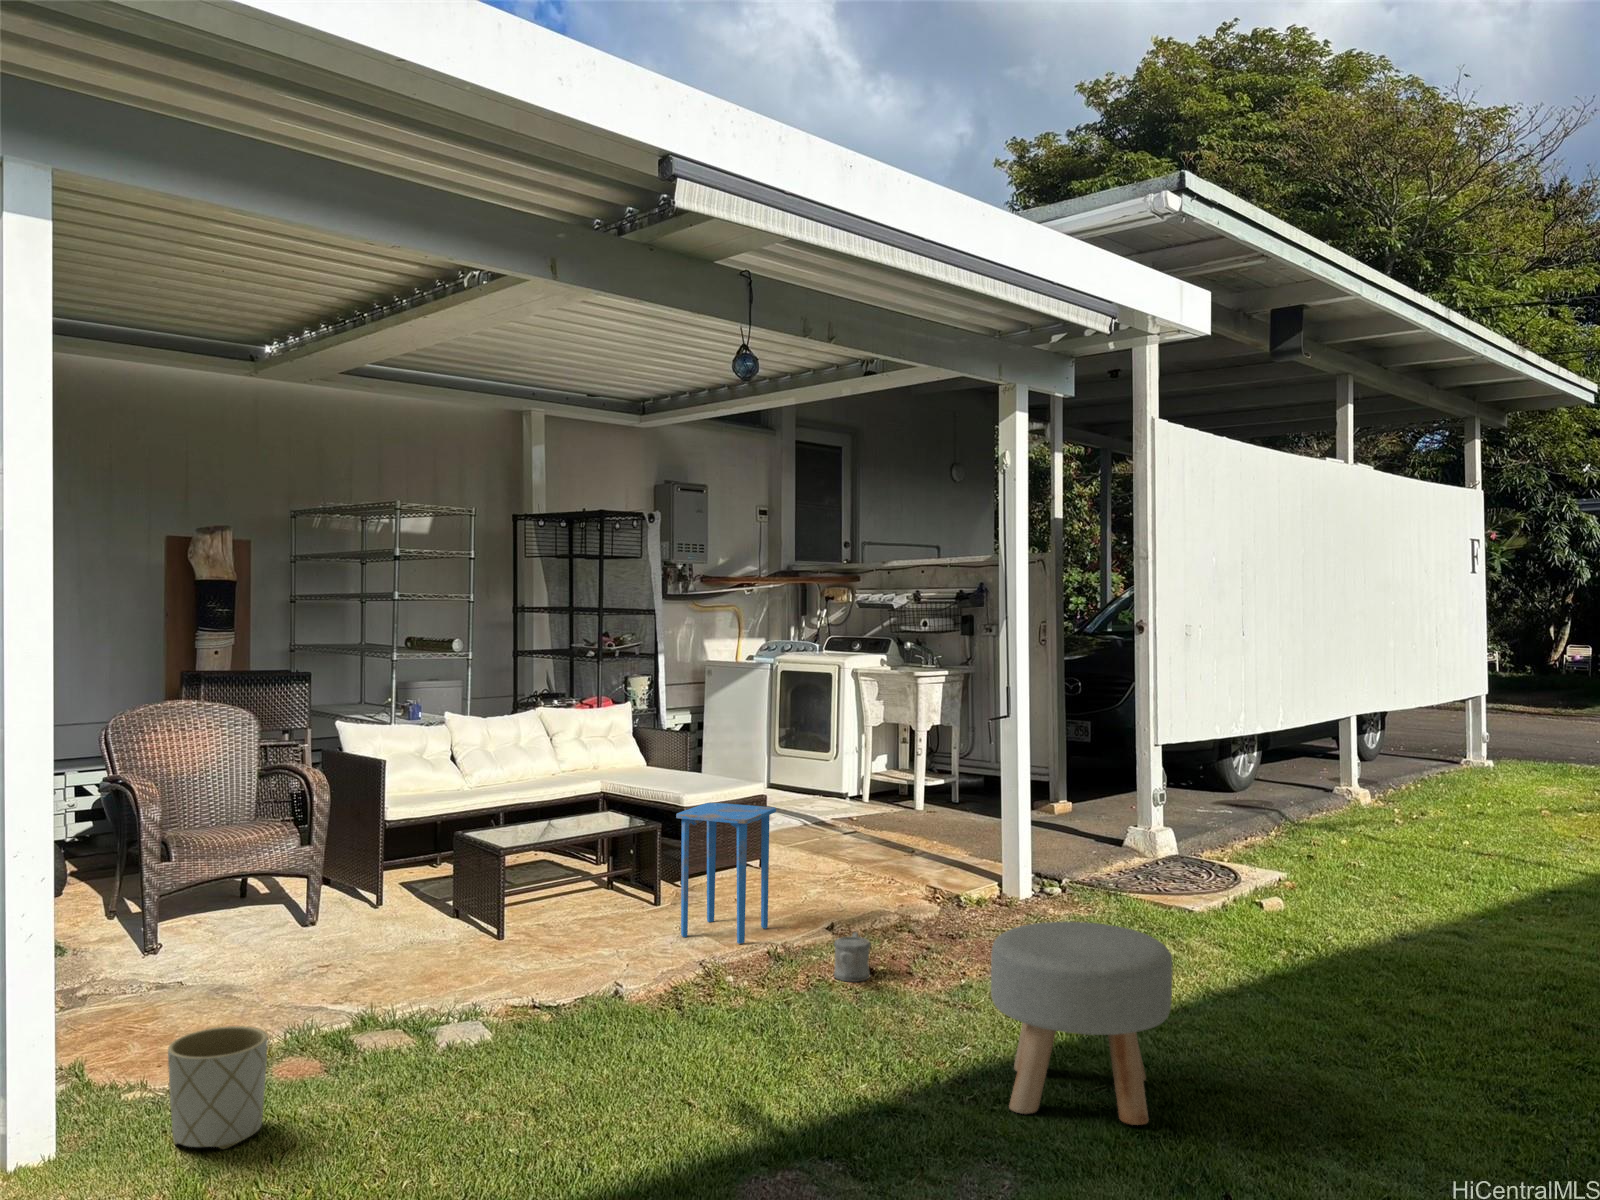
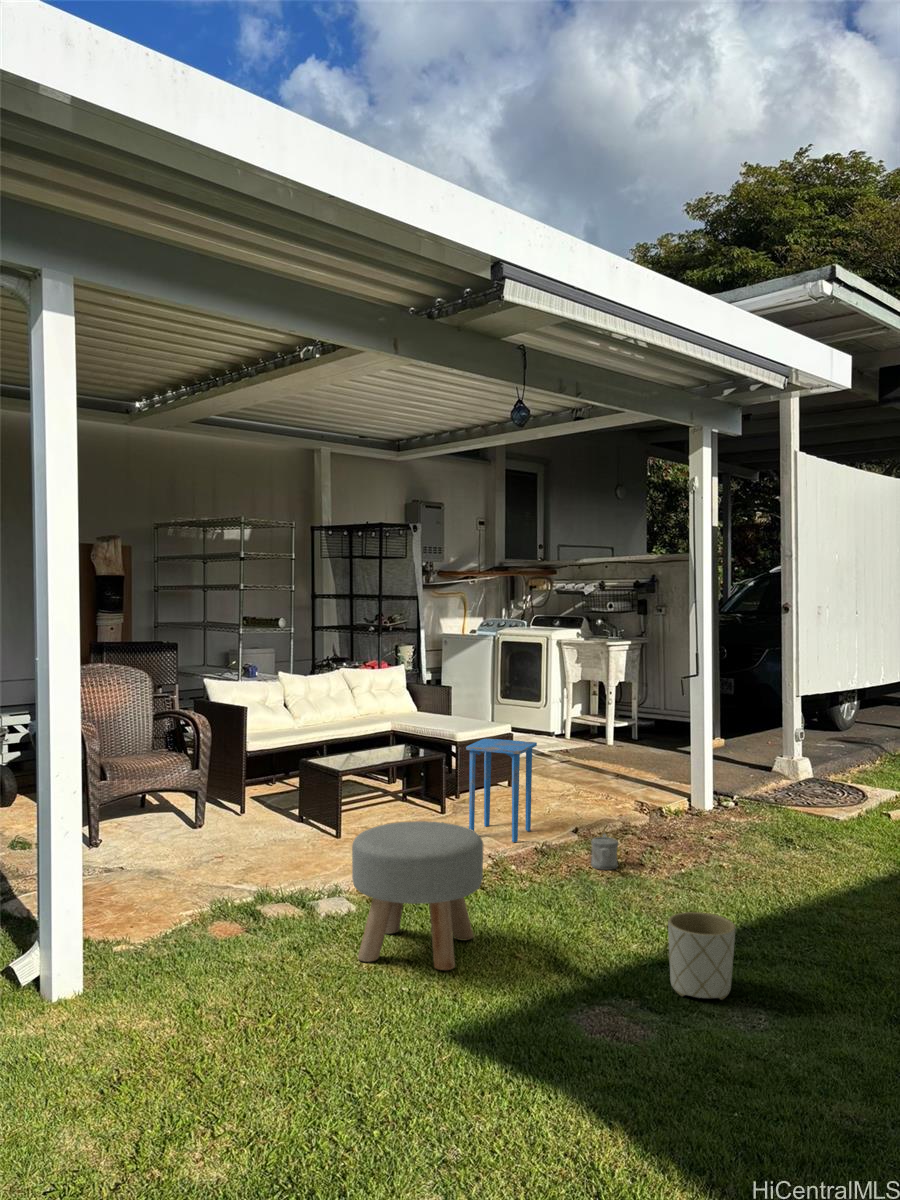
ottoman: present [991,922,1173,1125] -> present [352,821,483,970]
planter: present [168,1026,268,1149] -> present [668,912,735,1000]

